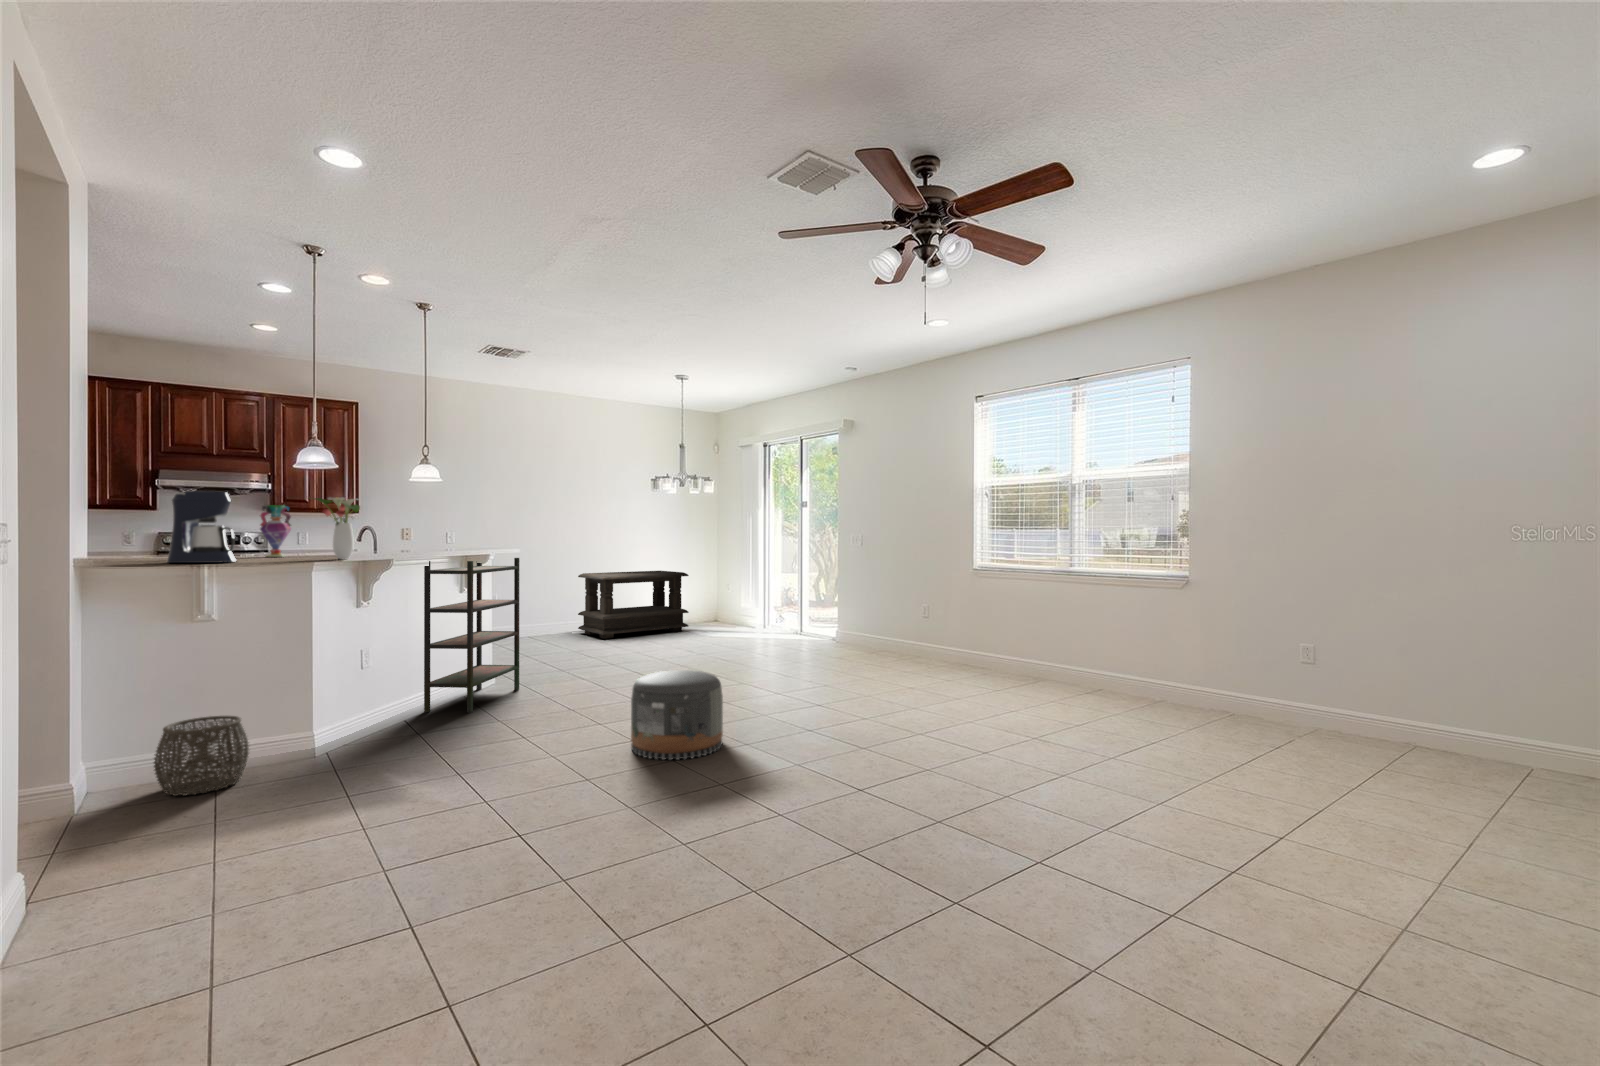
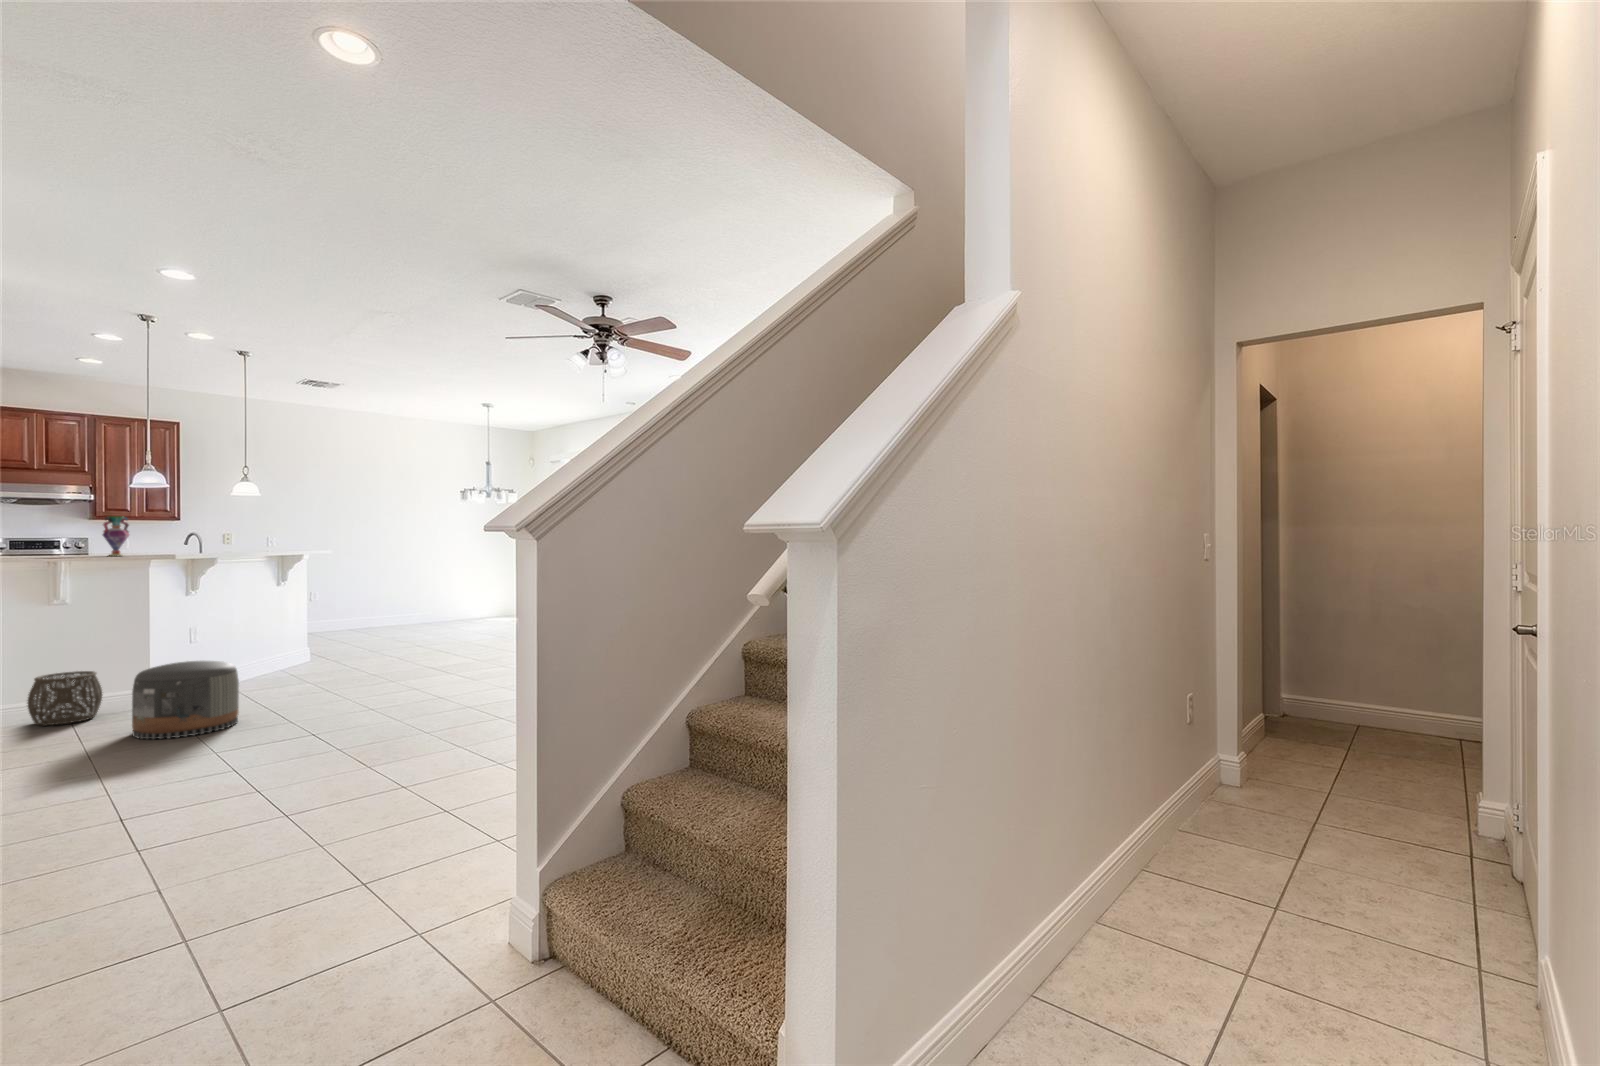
coffee maker: present [167,491,237,563] -> none [36,508,92,560]
flower arrangement: present [315,497,360,559] -> none [143,510,192,557]
bookshelf: present [424,558,520,713] -> none [244,557,329,677]
coffee table: present [578,571,689,639] -> none [391,570,495,627]
pouf: present [631,670,723,760] -> present [132,661,239,739]

